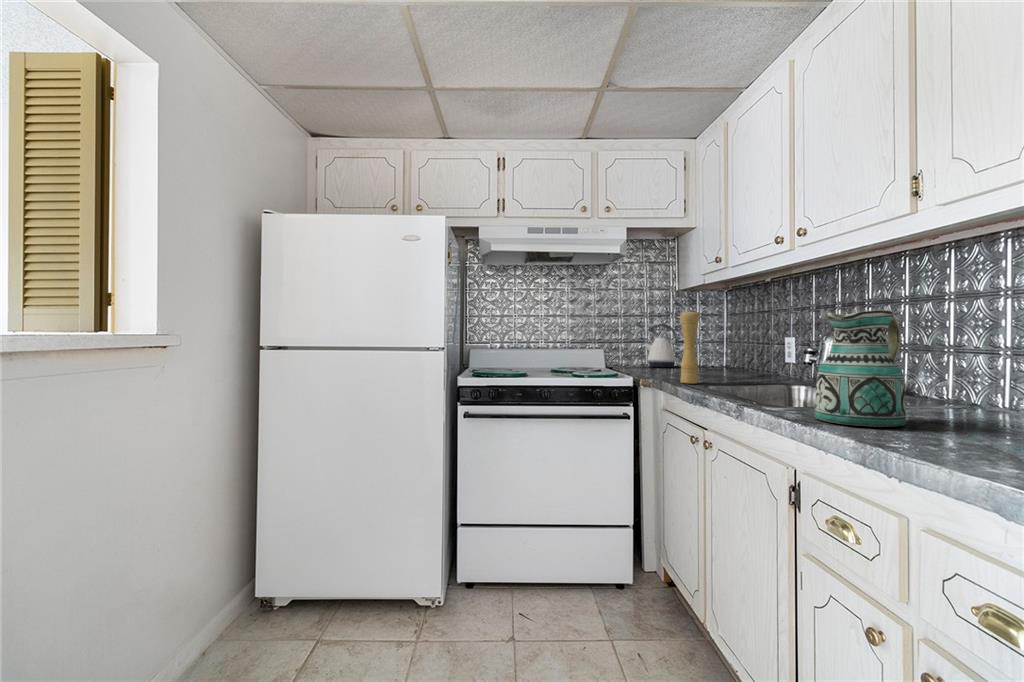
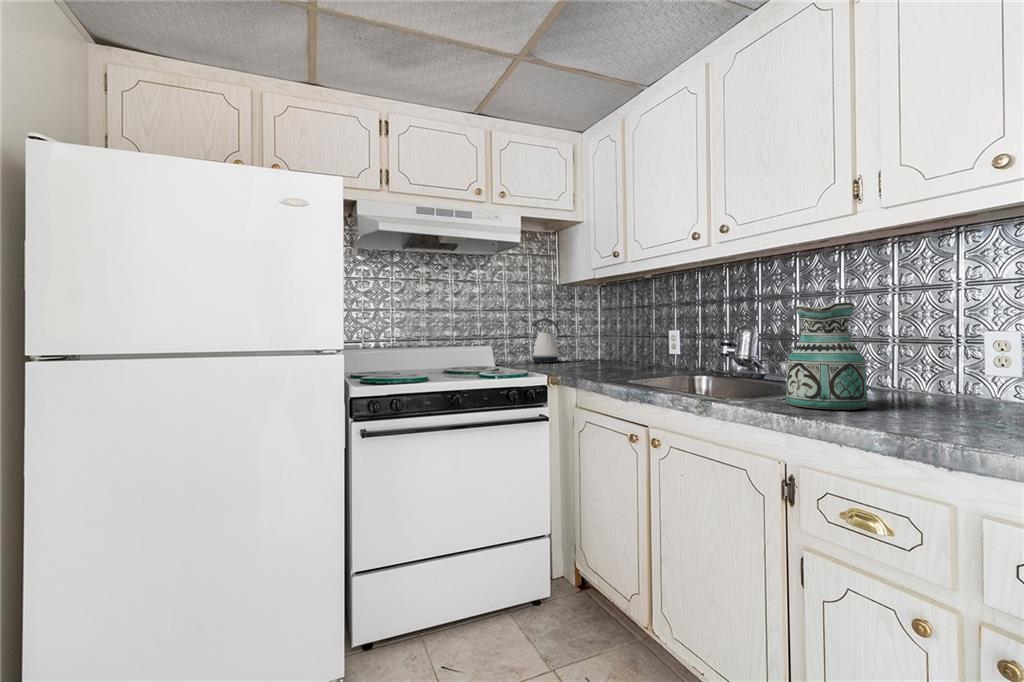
pepper mill: present [680,311,699,384] -> none [592,304,611,378]

